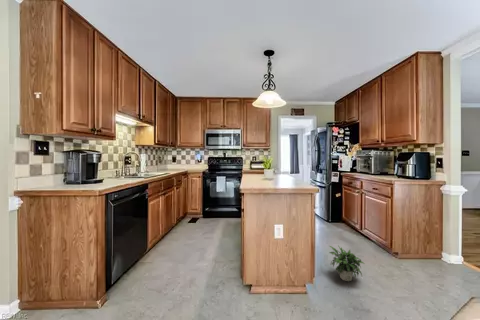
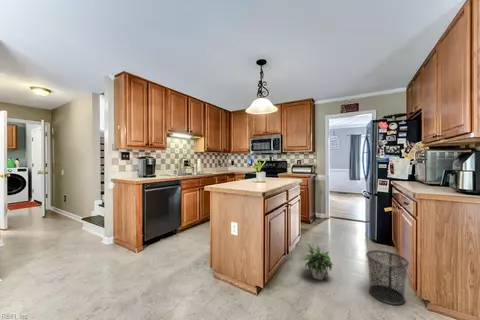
waste bin: none [387,240,428,288] -> present [366,250,409,305]

